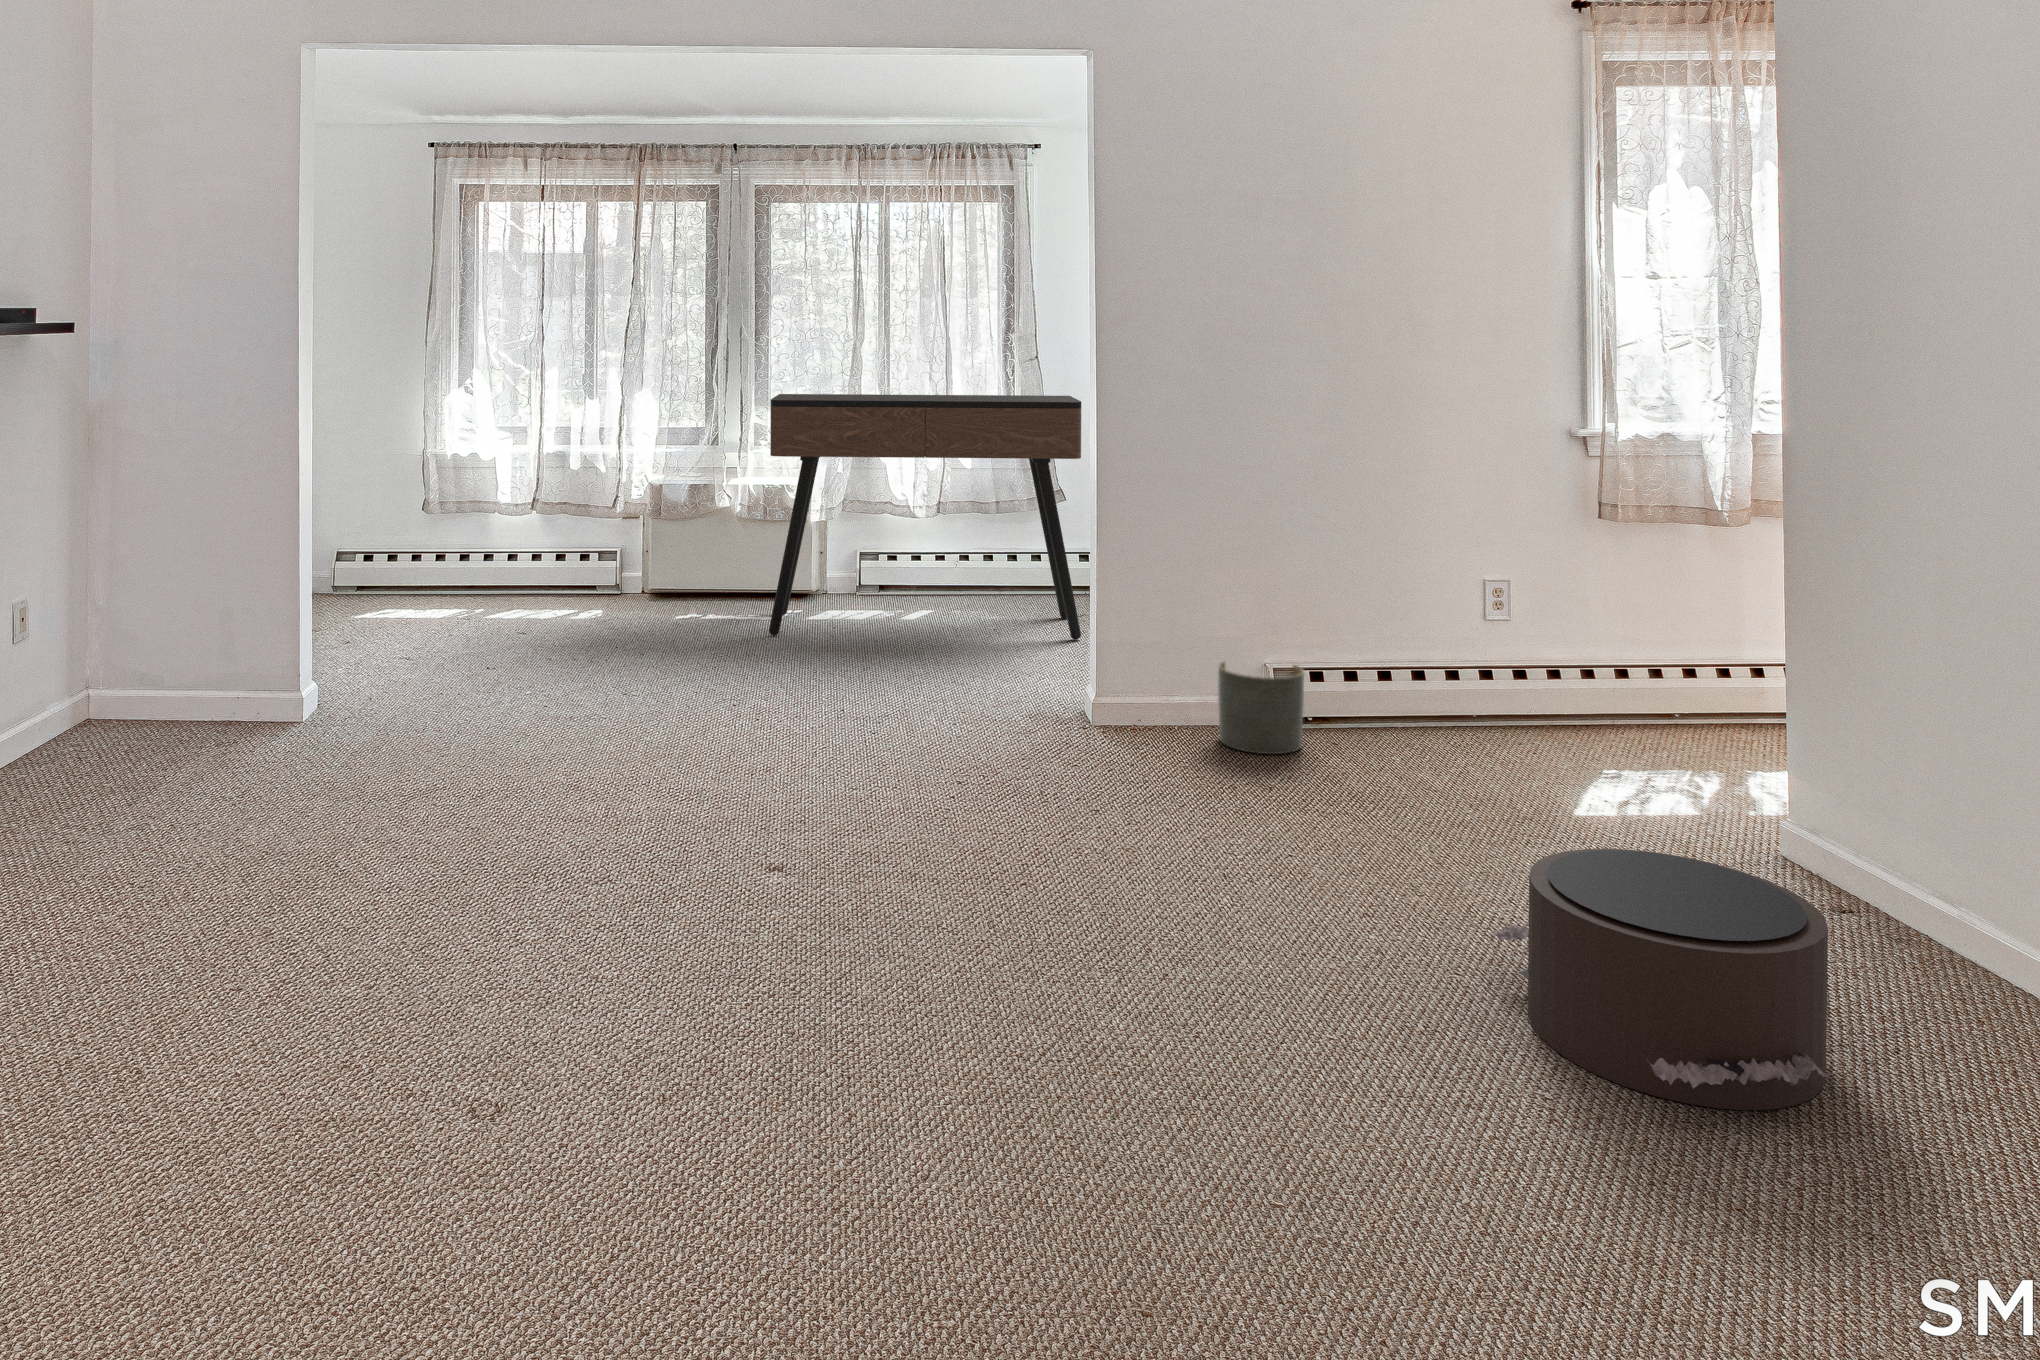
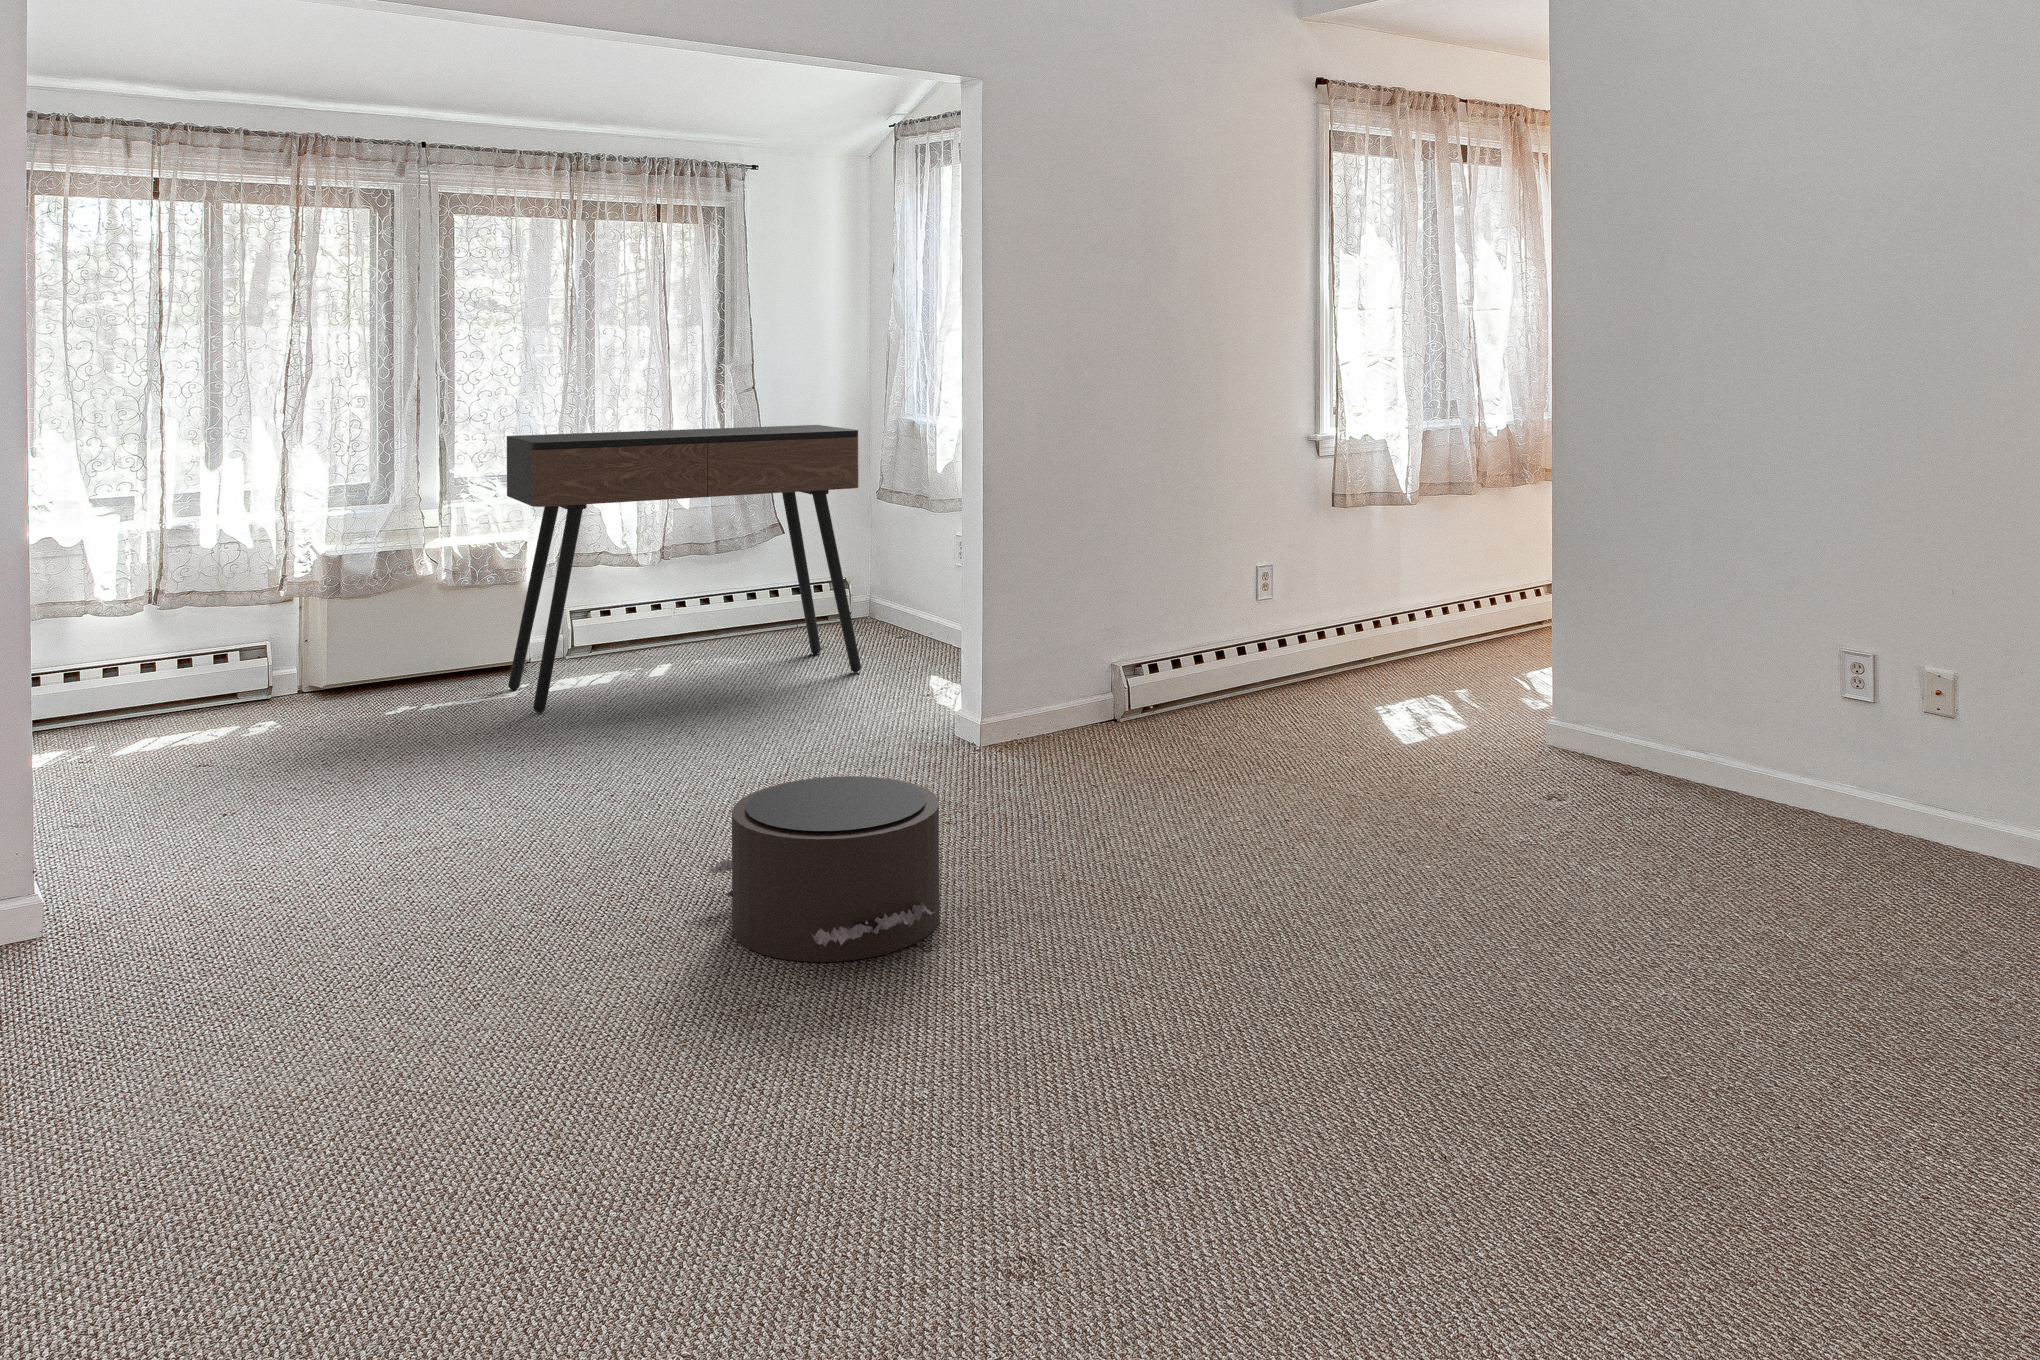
planter: present [1218,662,1304,754] -> none [1096,658,1172,744]
pouf: present [1492,849,1831,1110] -> present [708,776,939,962]

